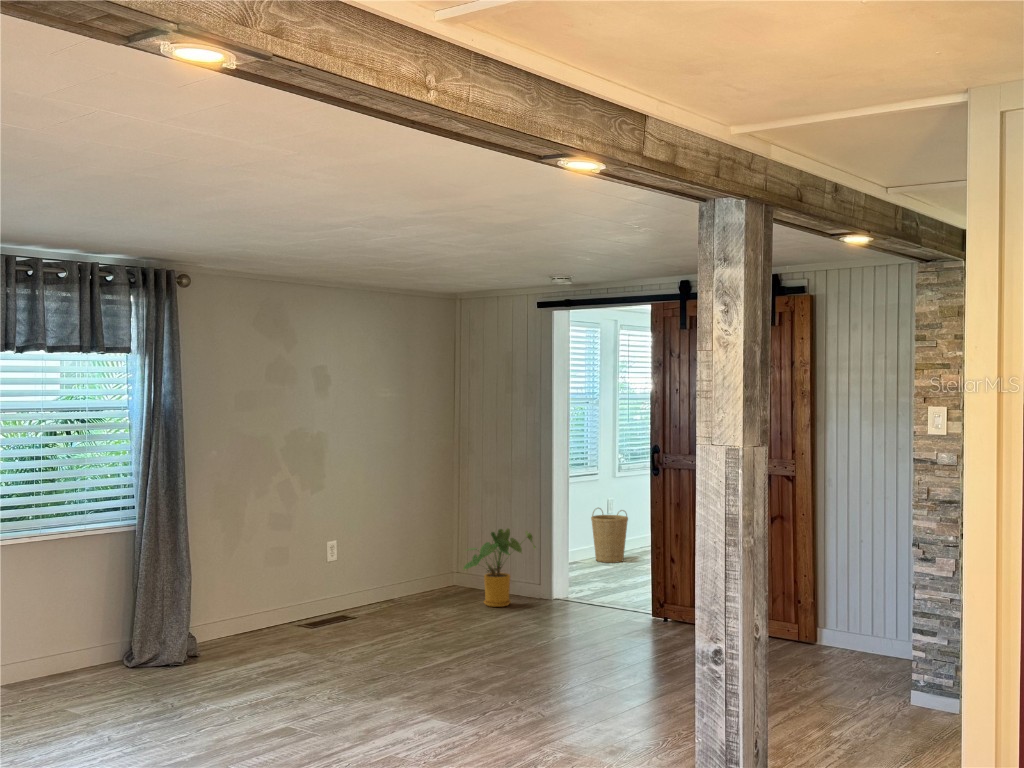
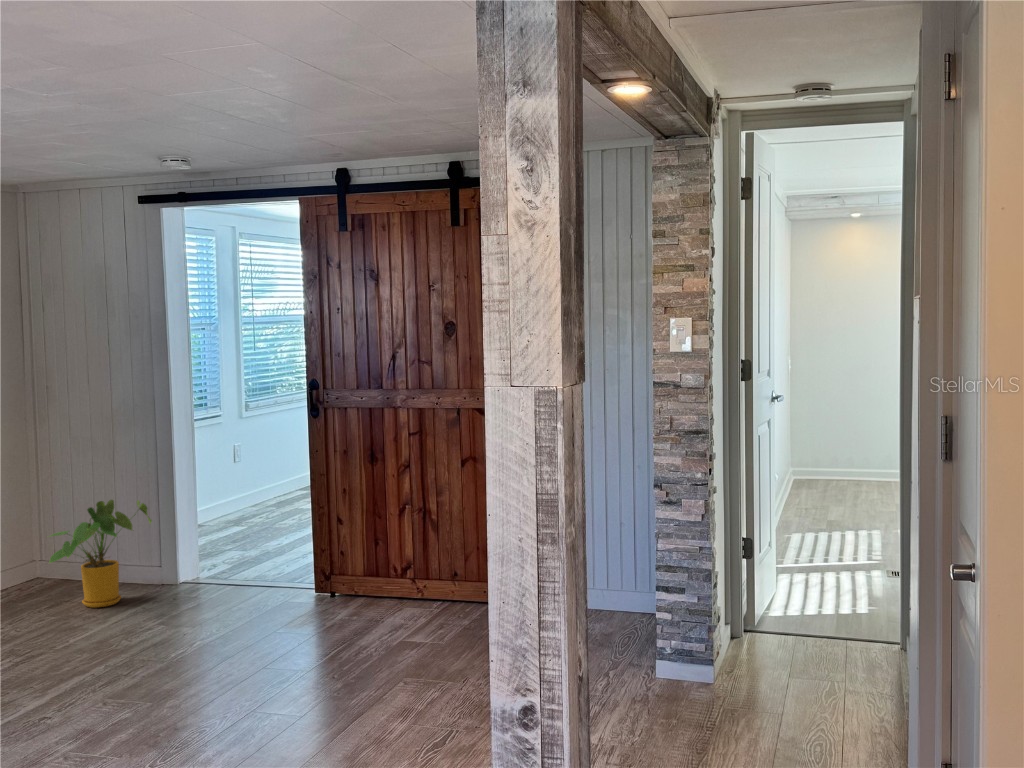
basket: present [591,508,628,563] -> none [213,457,260,523]

